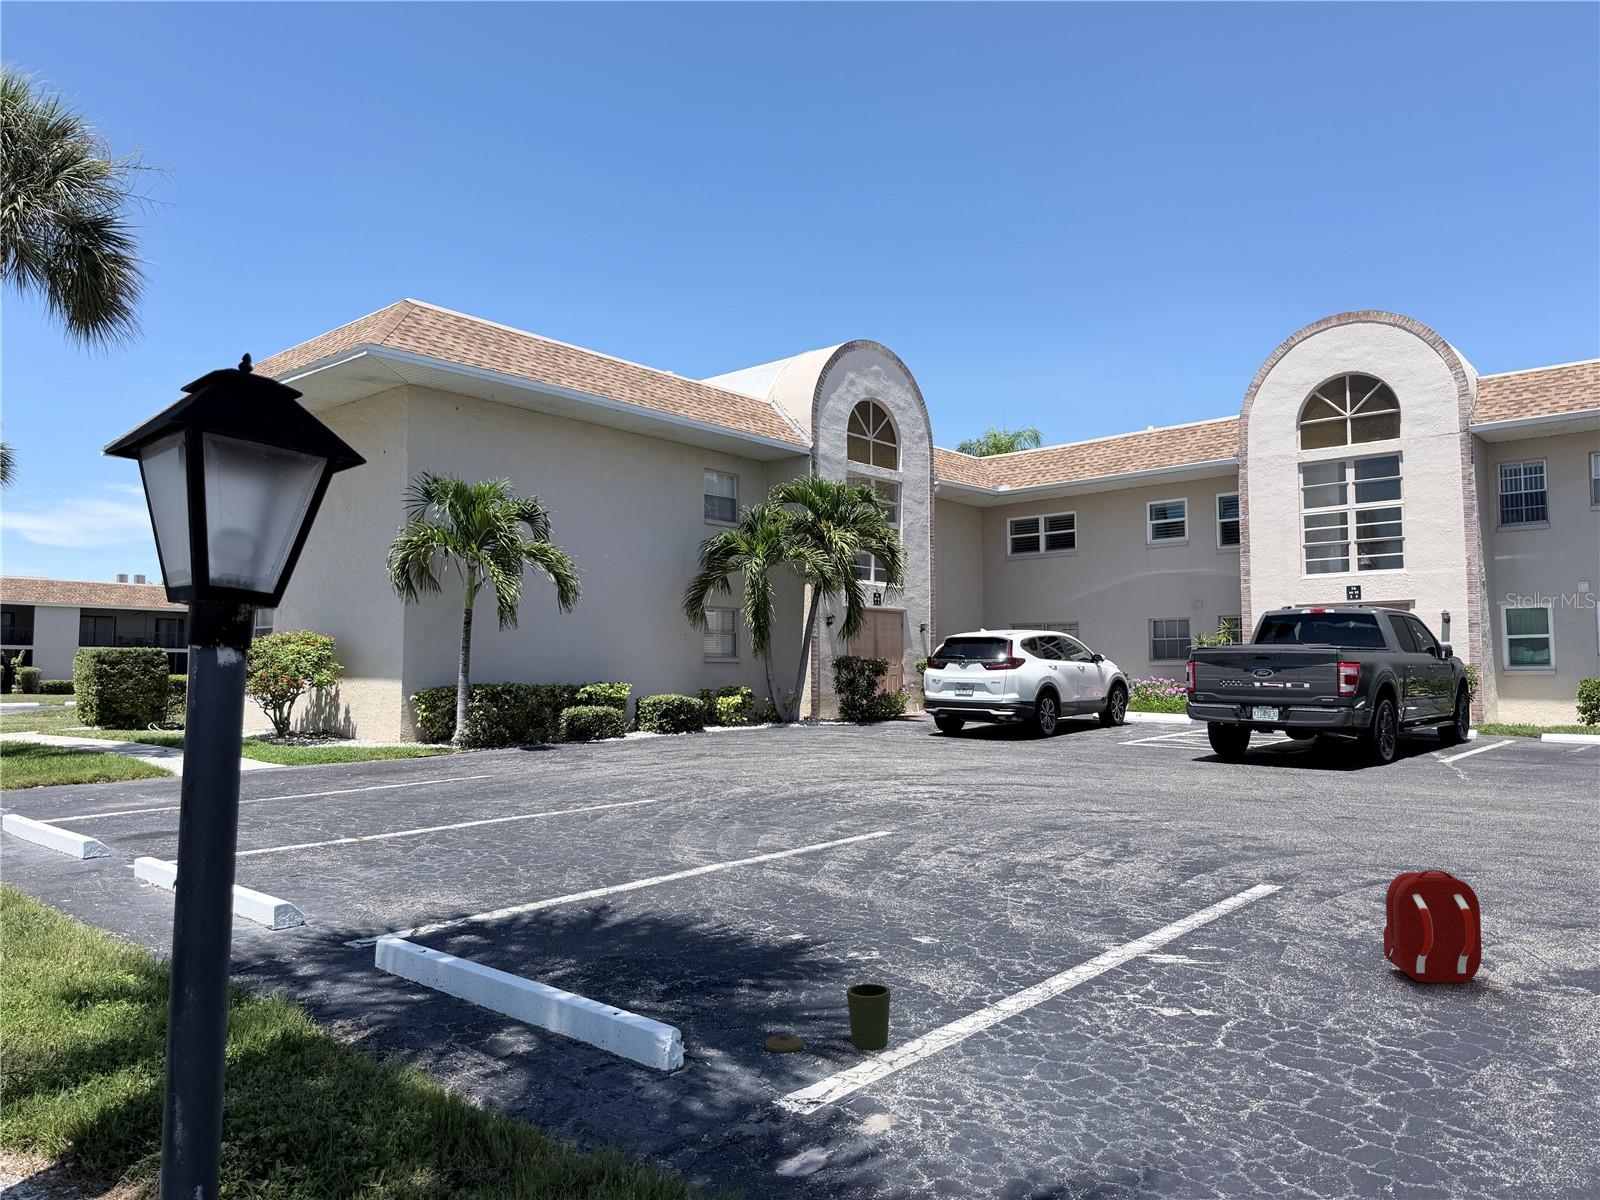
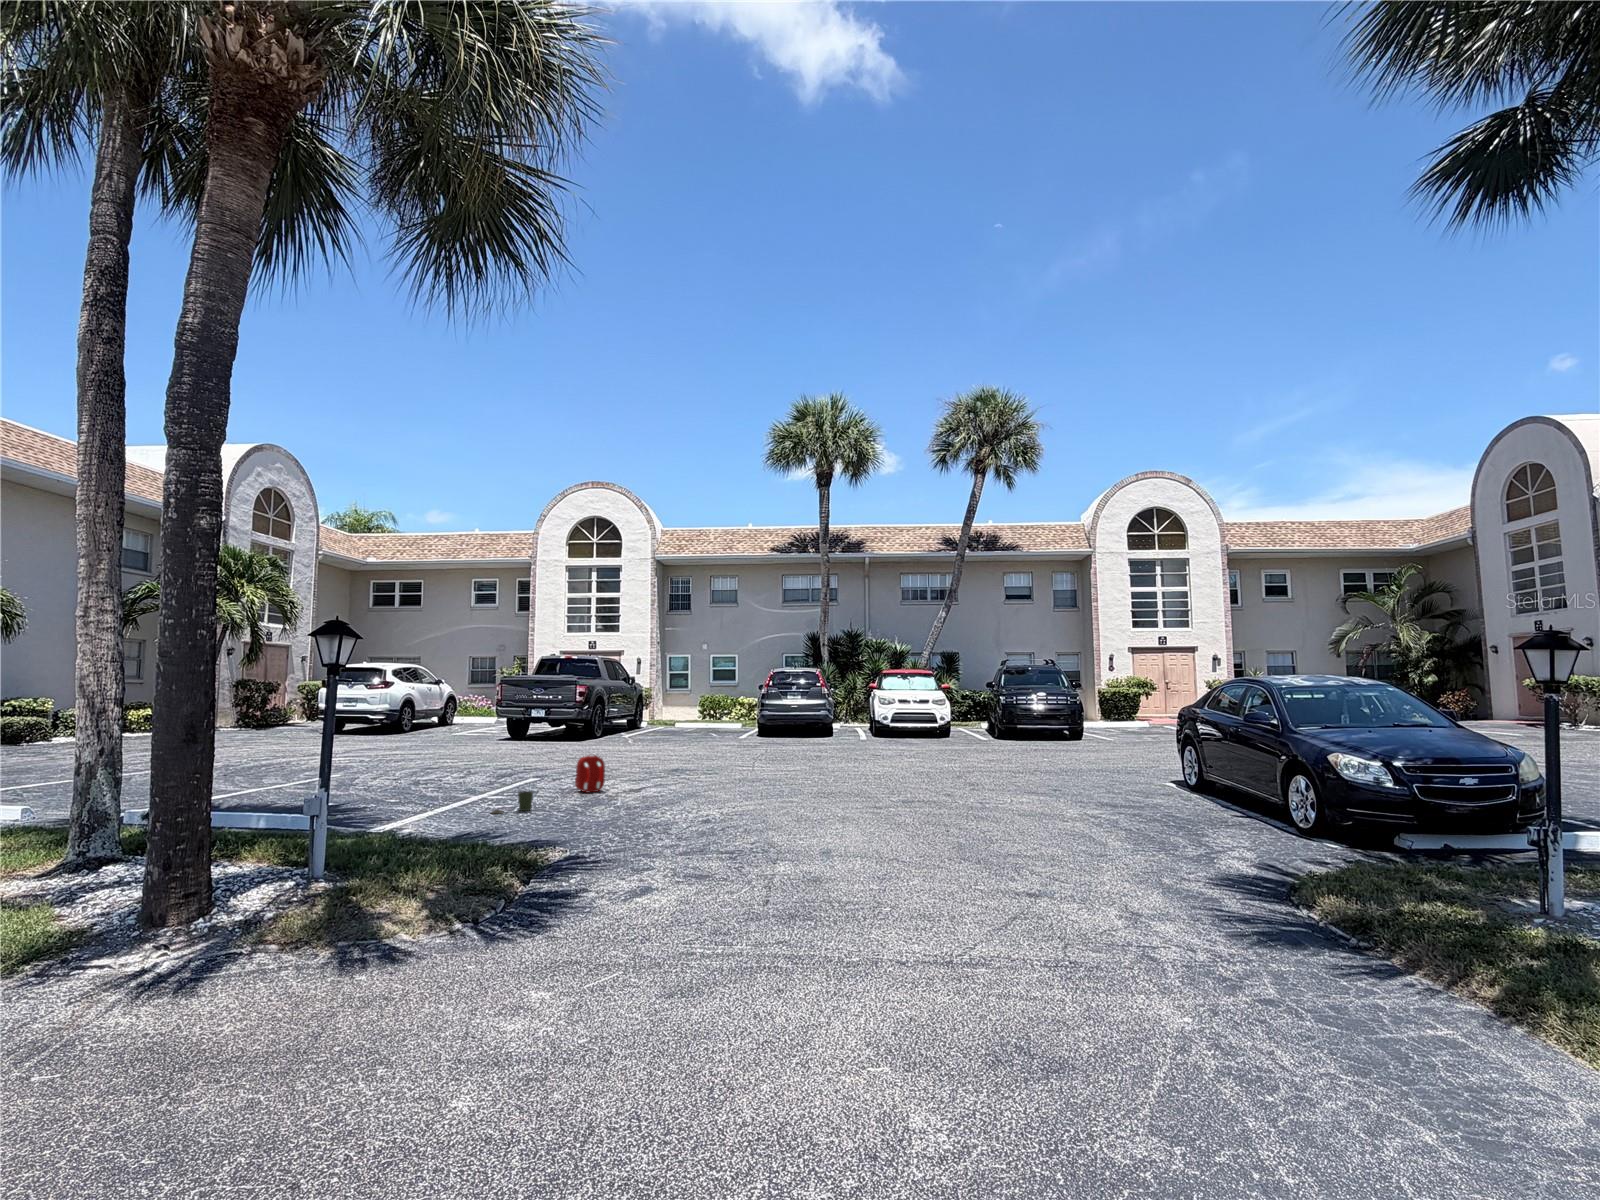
trash can: present [765,984,891,1053] -> present [491,791,533,814]

